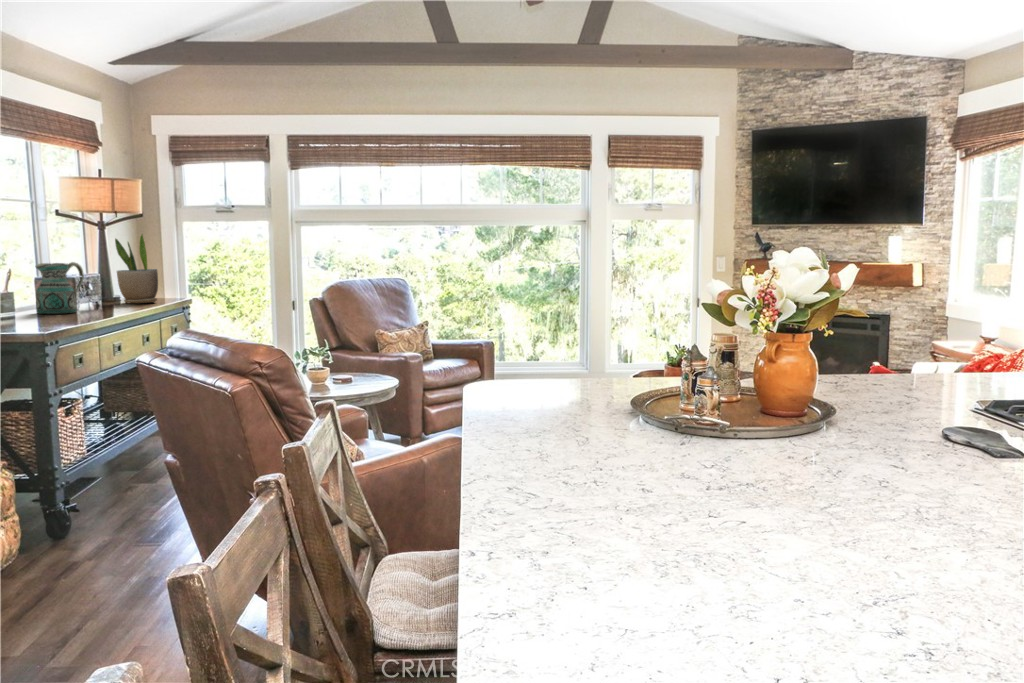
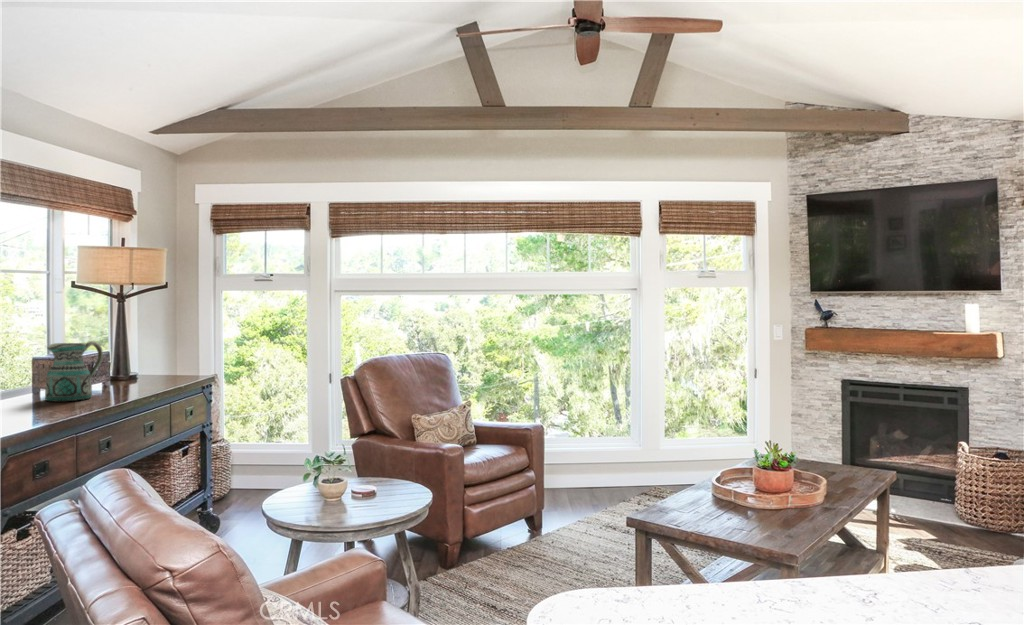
potted plant: present [115,235,158,303] -> none [143,307,187,383]

